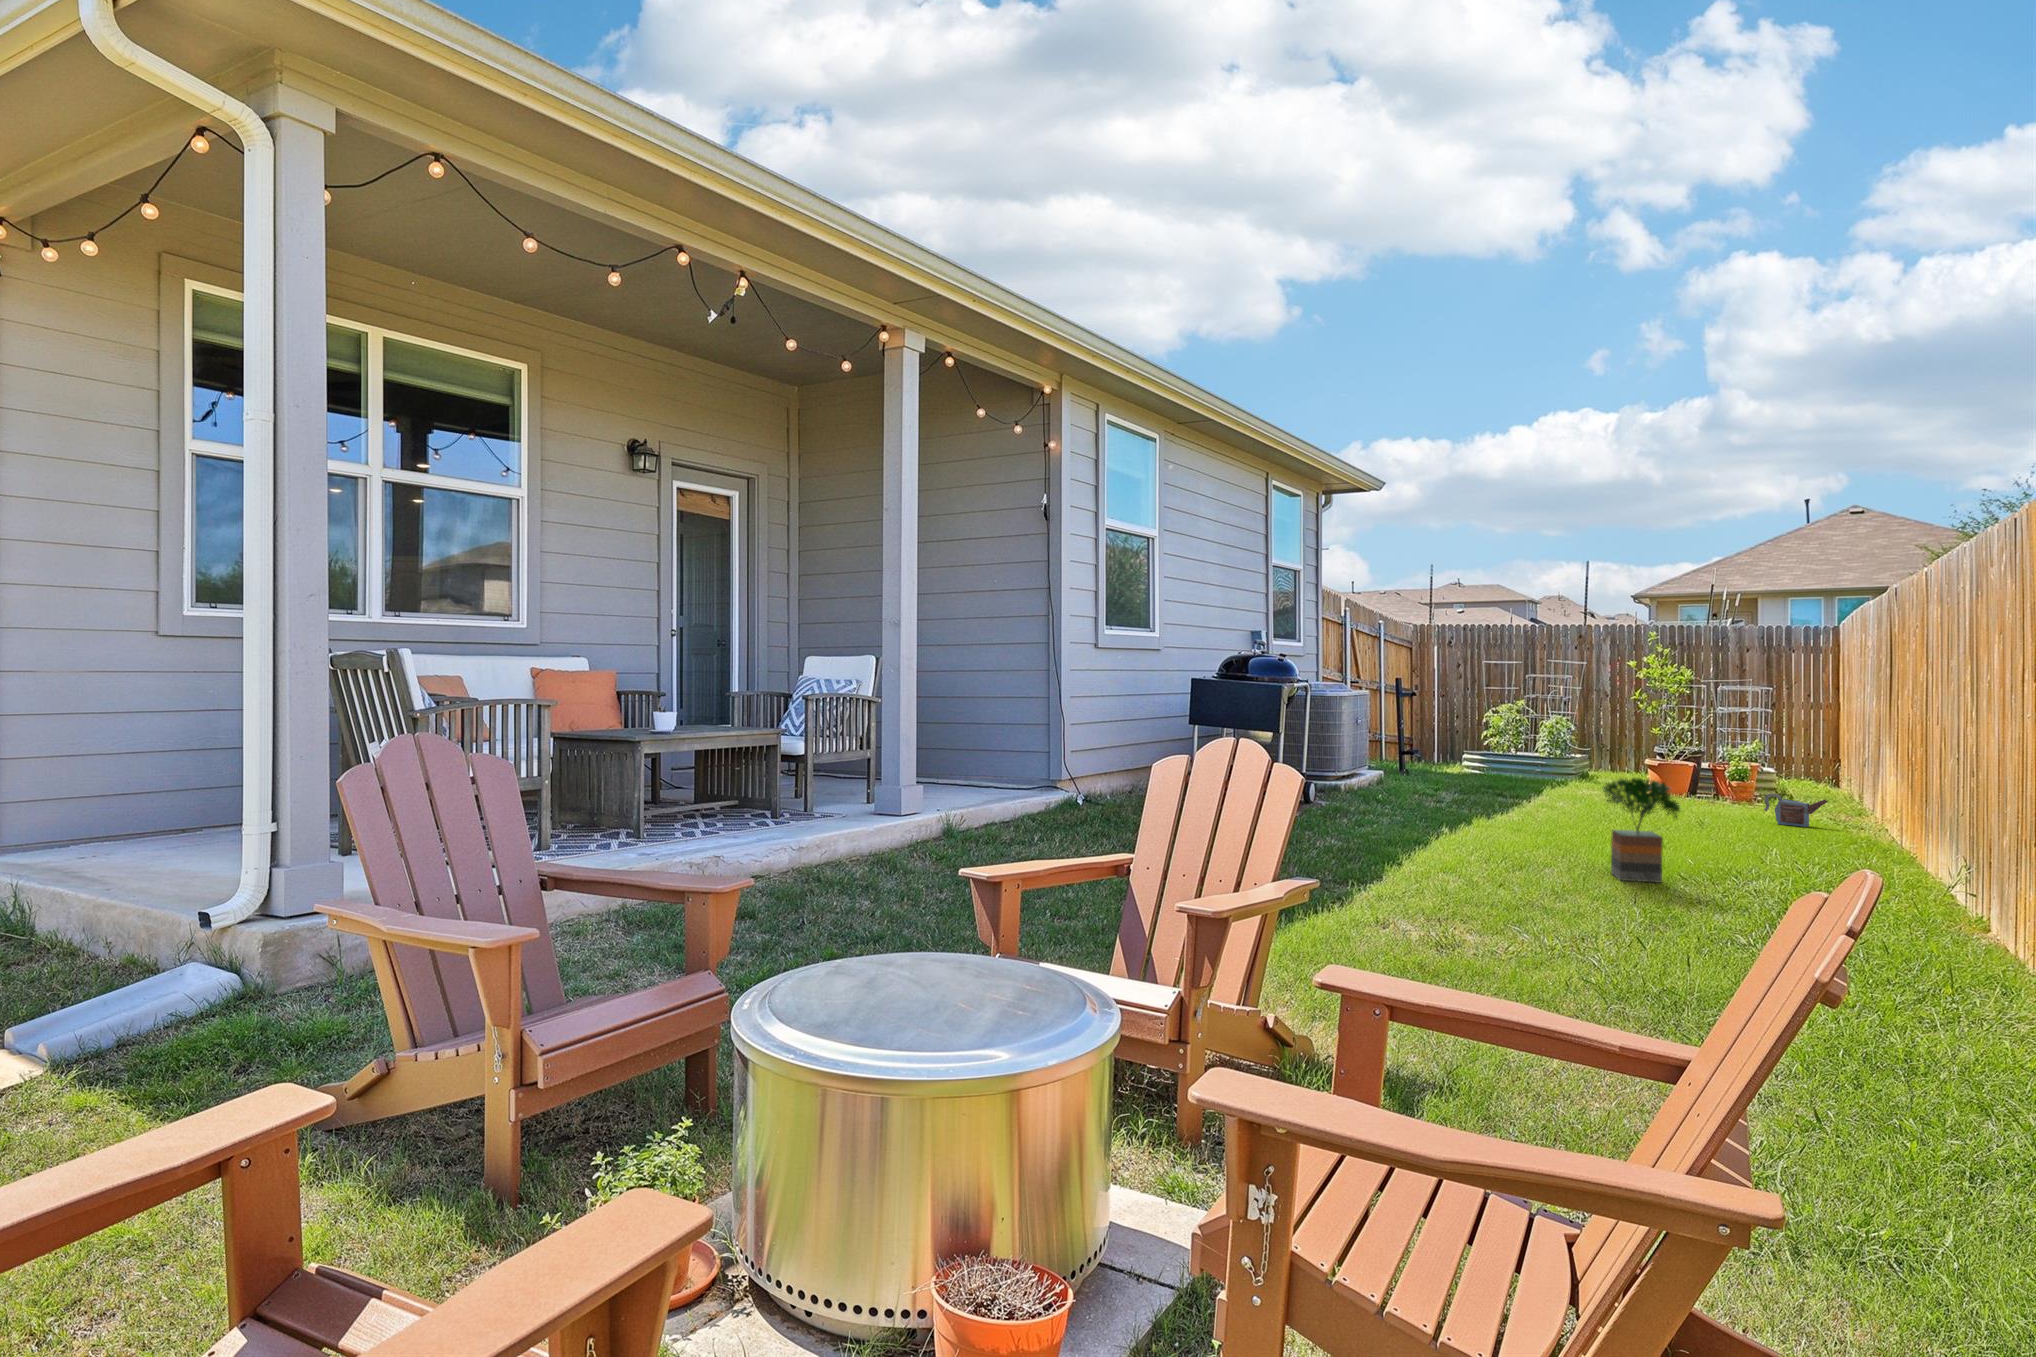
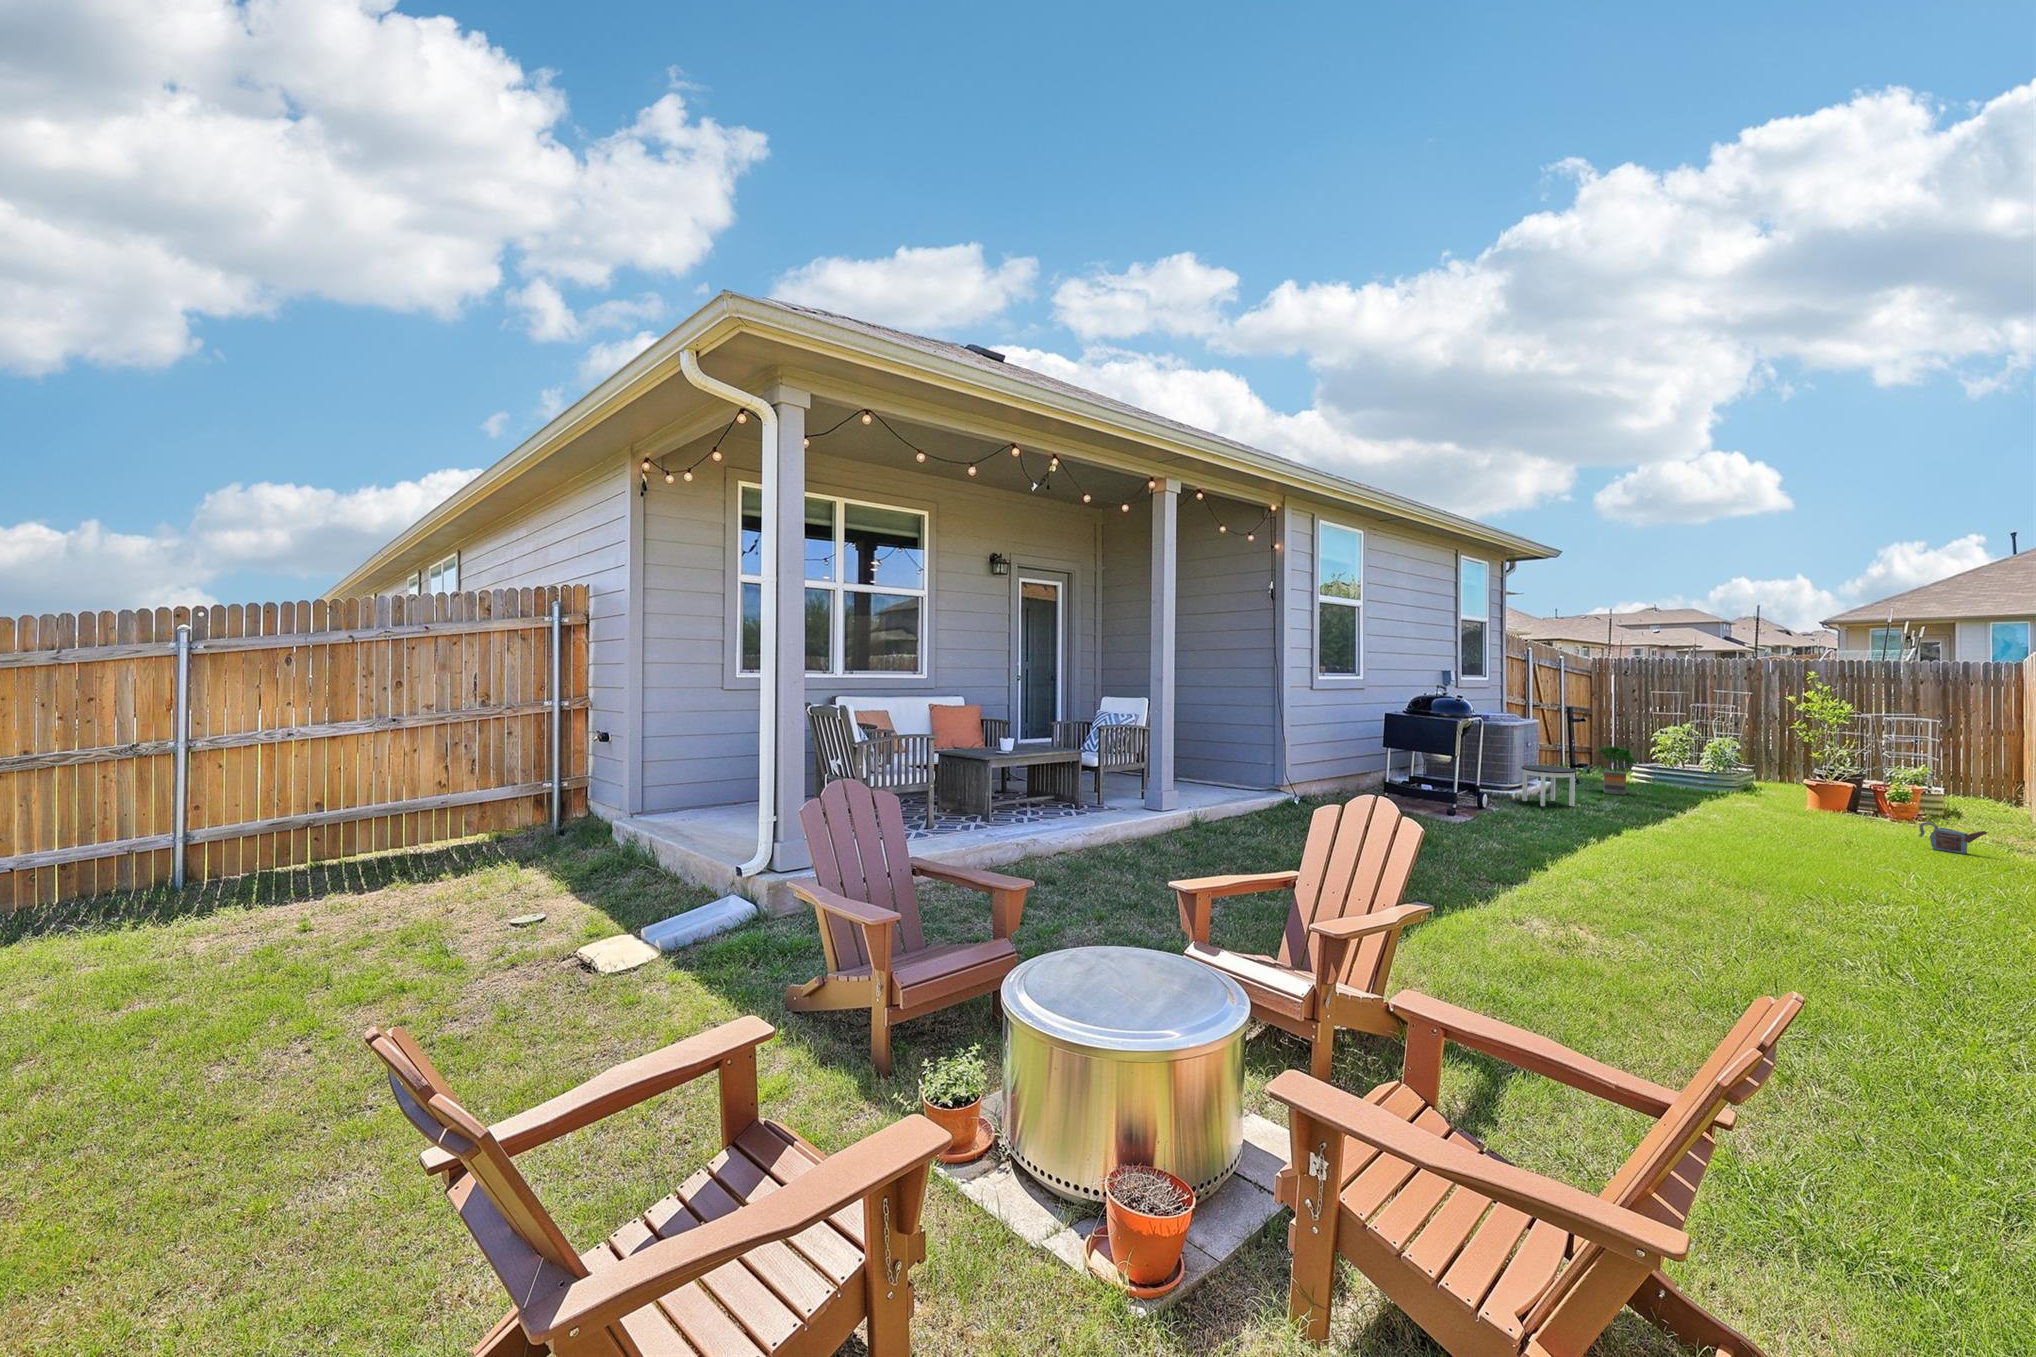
round table: none [1353,748,1414,799] -> present [1521,765,1576,806]
potted tree: present [1602,778,1680,883] -> present [1598,746,1635,795]

